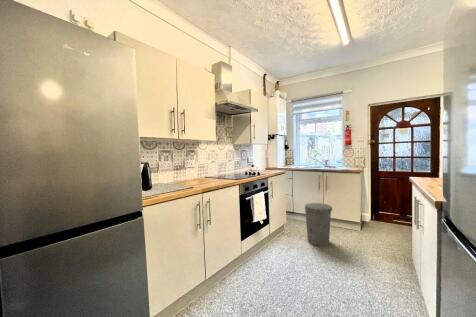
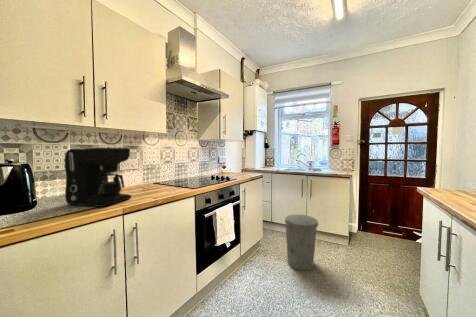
coffee maker: none [167,152,202,188] -> present [65,148,131,207]

